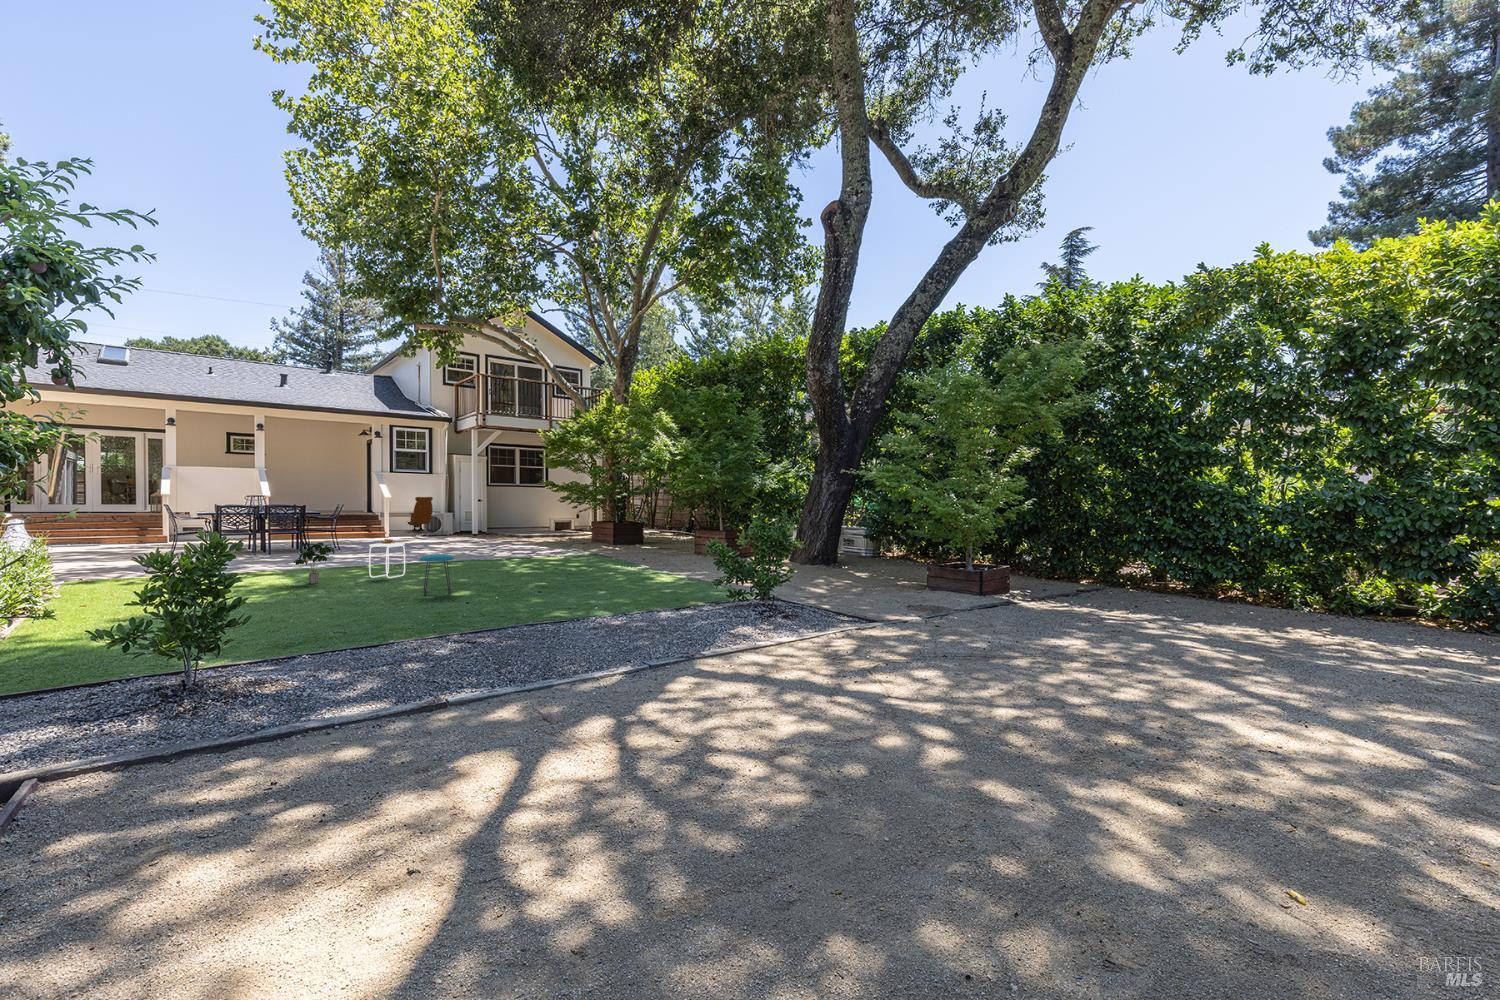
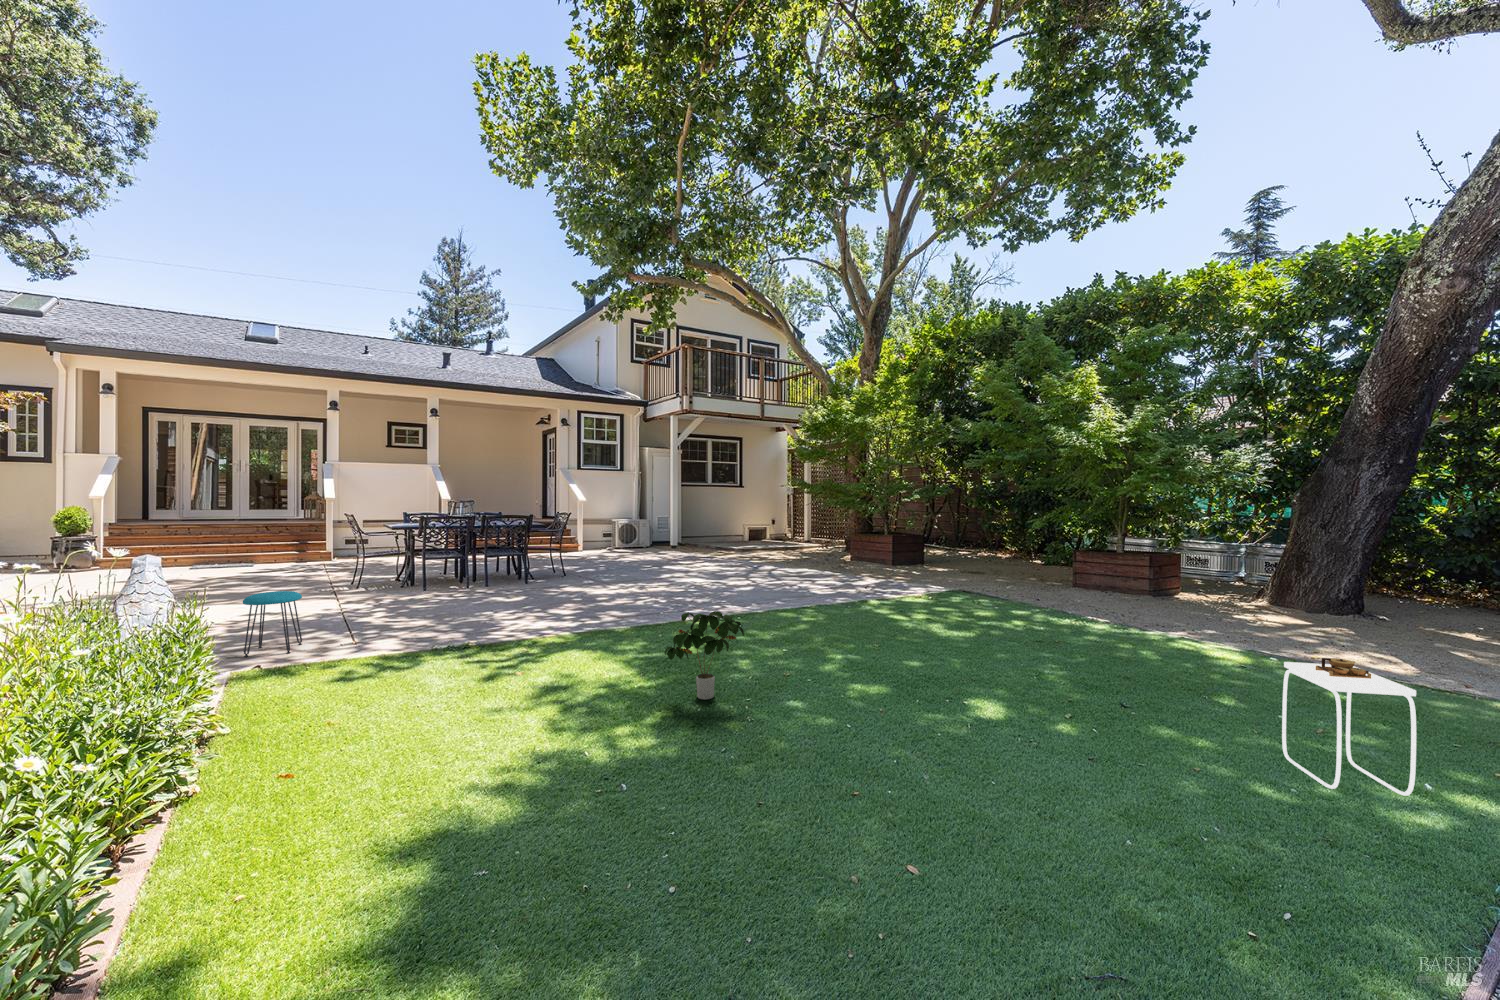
lounge chair: present [407,497,433,533] -> none [598,499,634,544]
side table: present [369,539,405,578] -> present [1282,658,1416,796]
stool: present [420,554,454,595] -> present [243,591,302,657]

